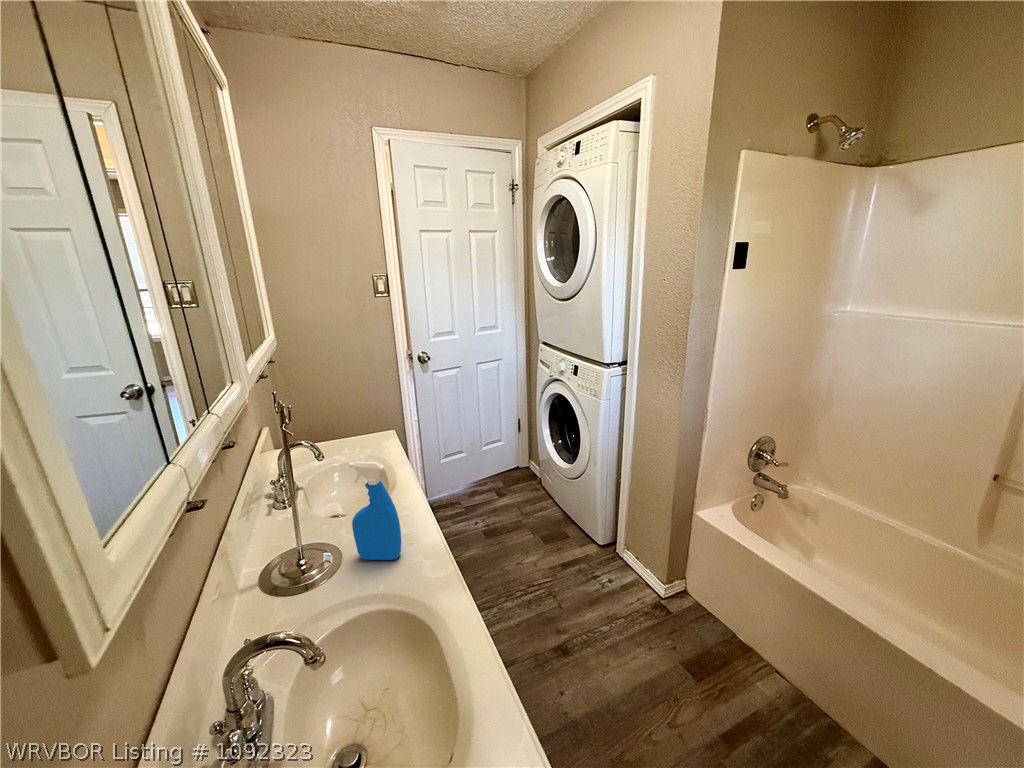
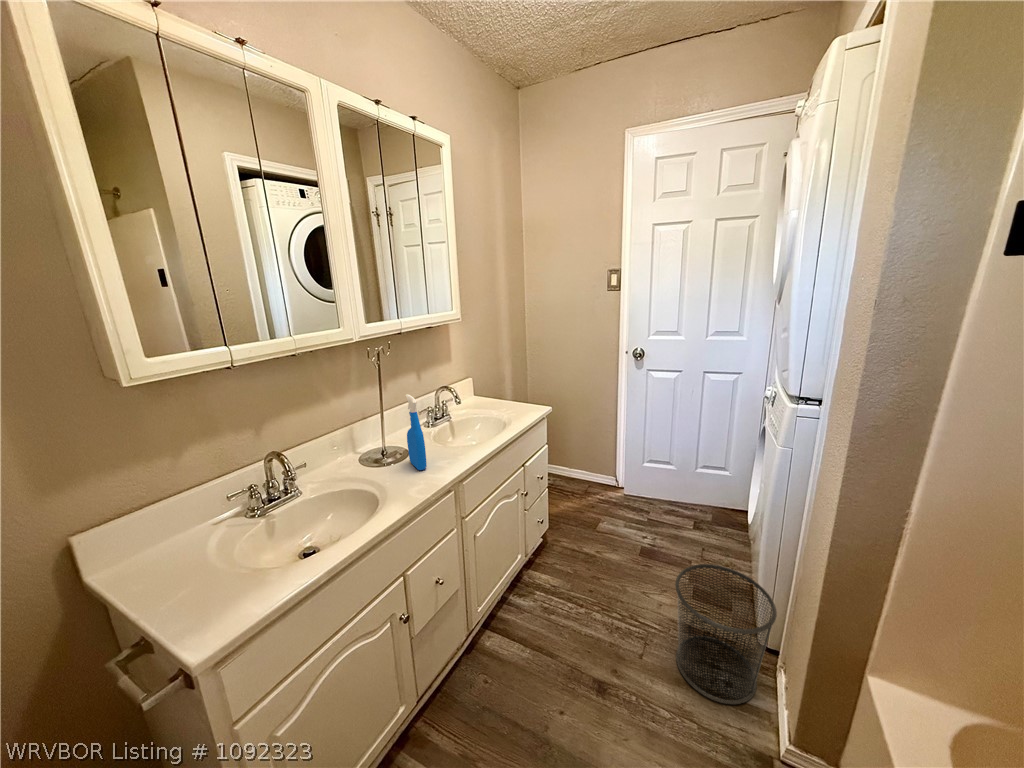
waste bin: none [566,501,635,599] -> present [675,564,777,704]

